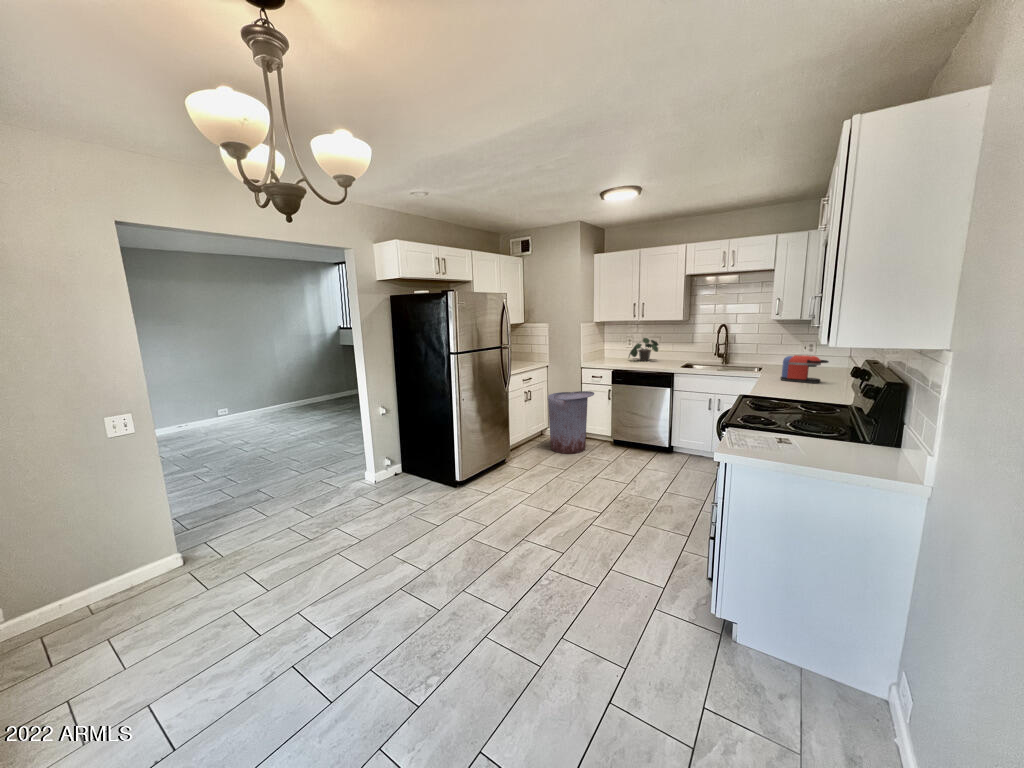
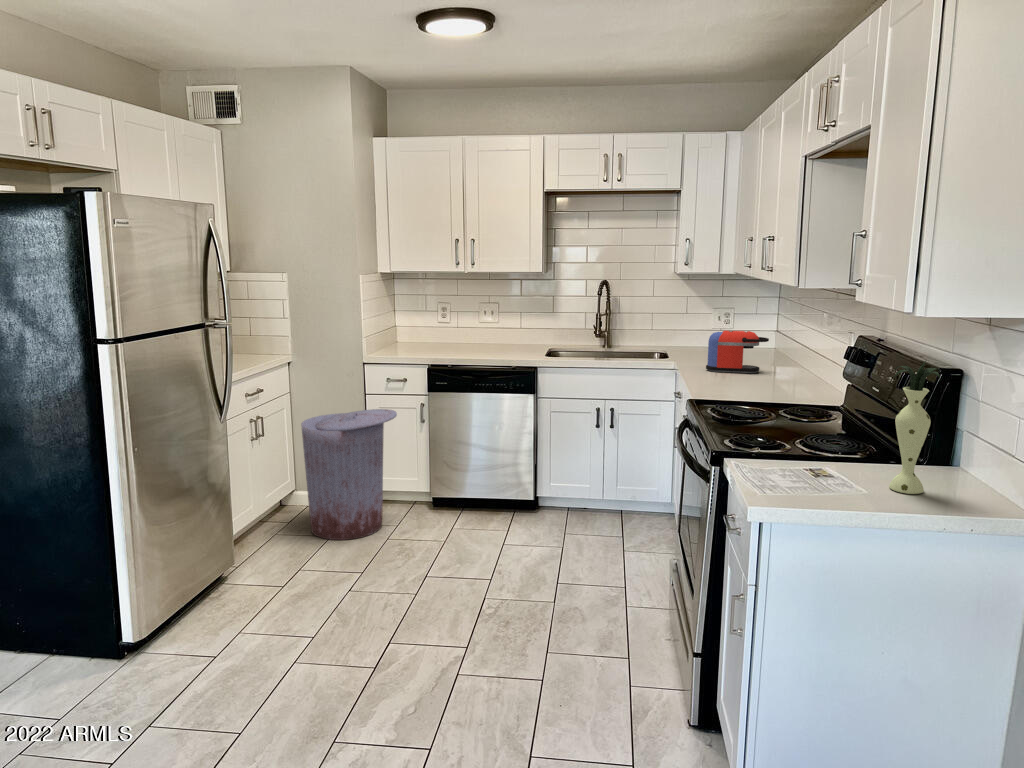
potted plant: present [629,338,659,361] -> none [446,302,499,346]
vase: none [841,374,888,463] -> present [889,361,940,494]

